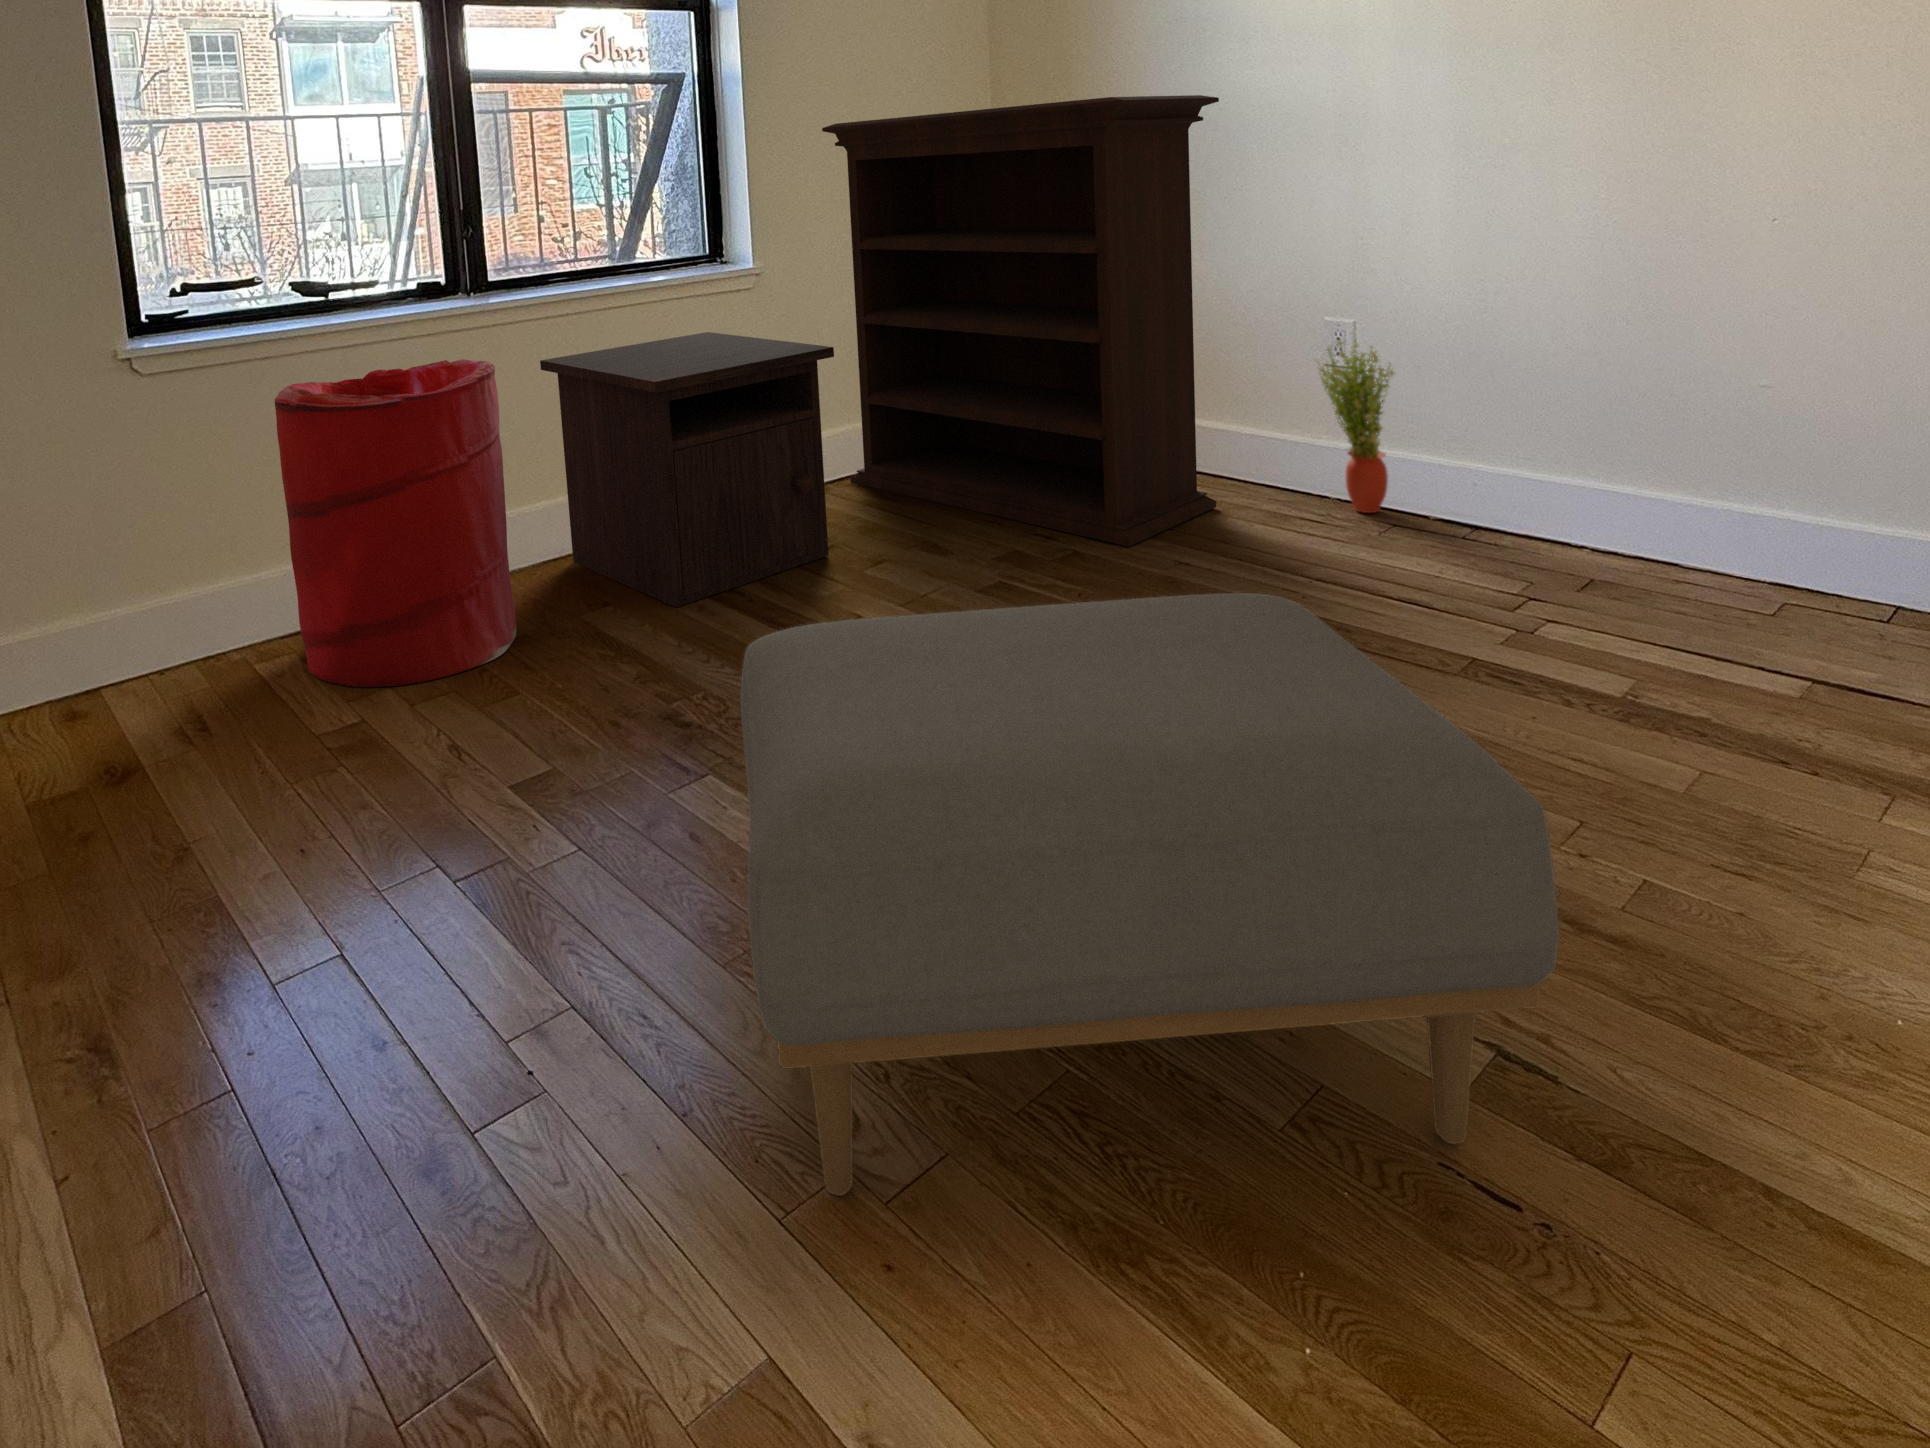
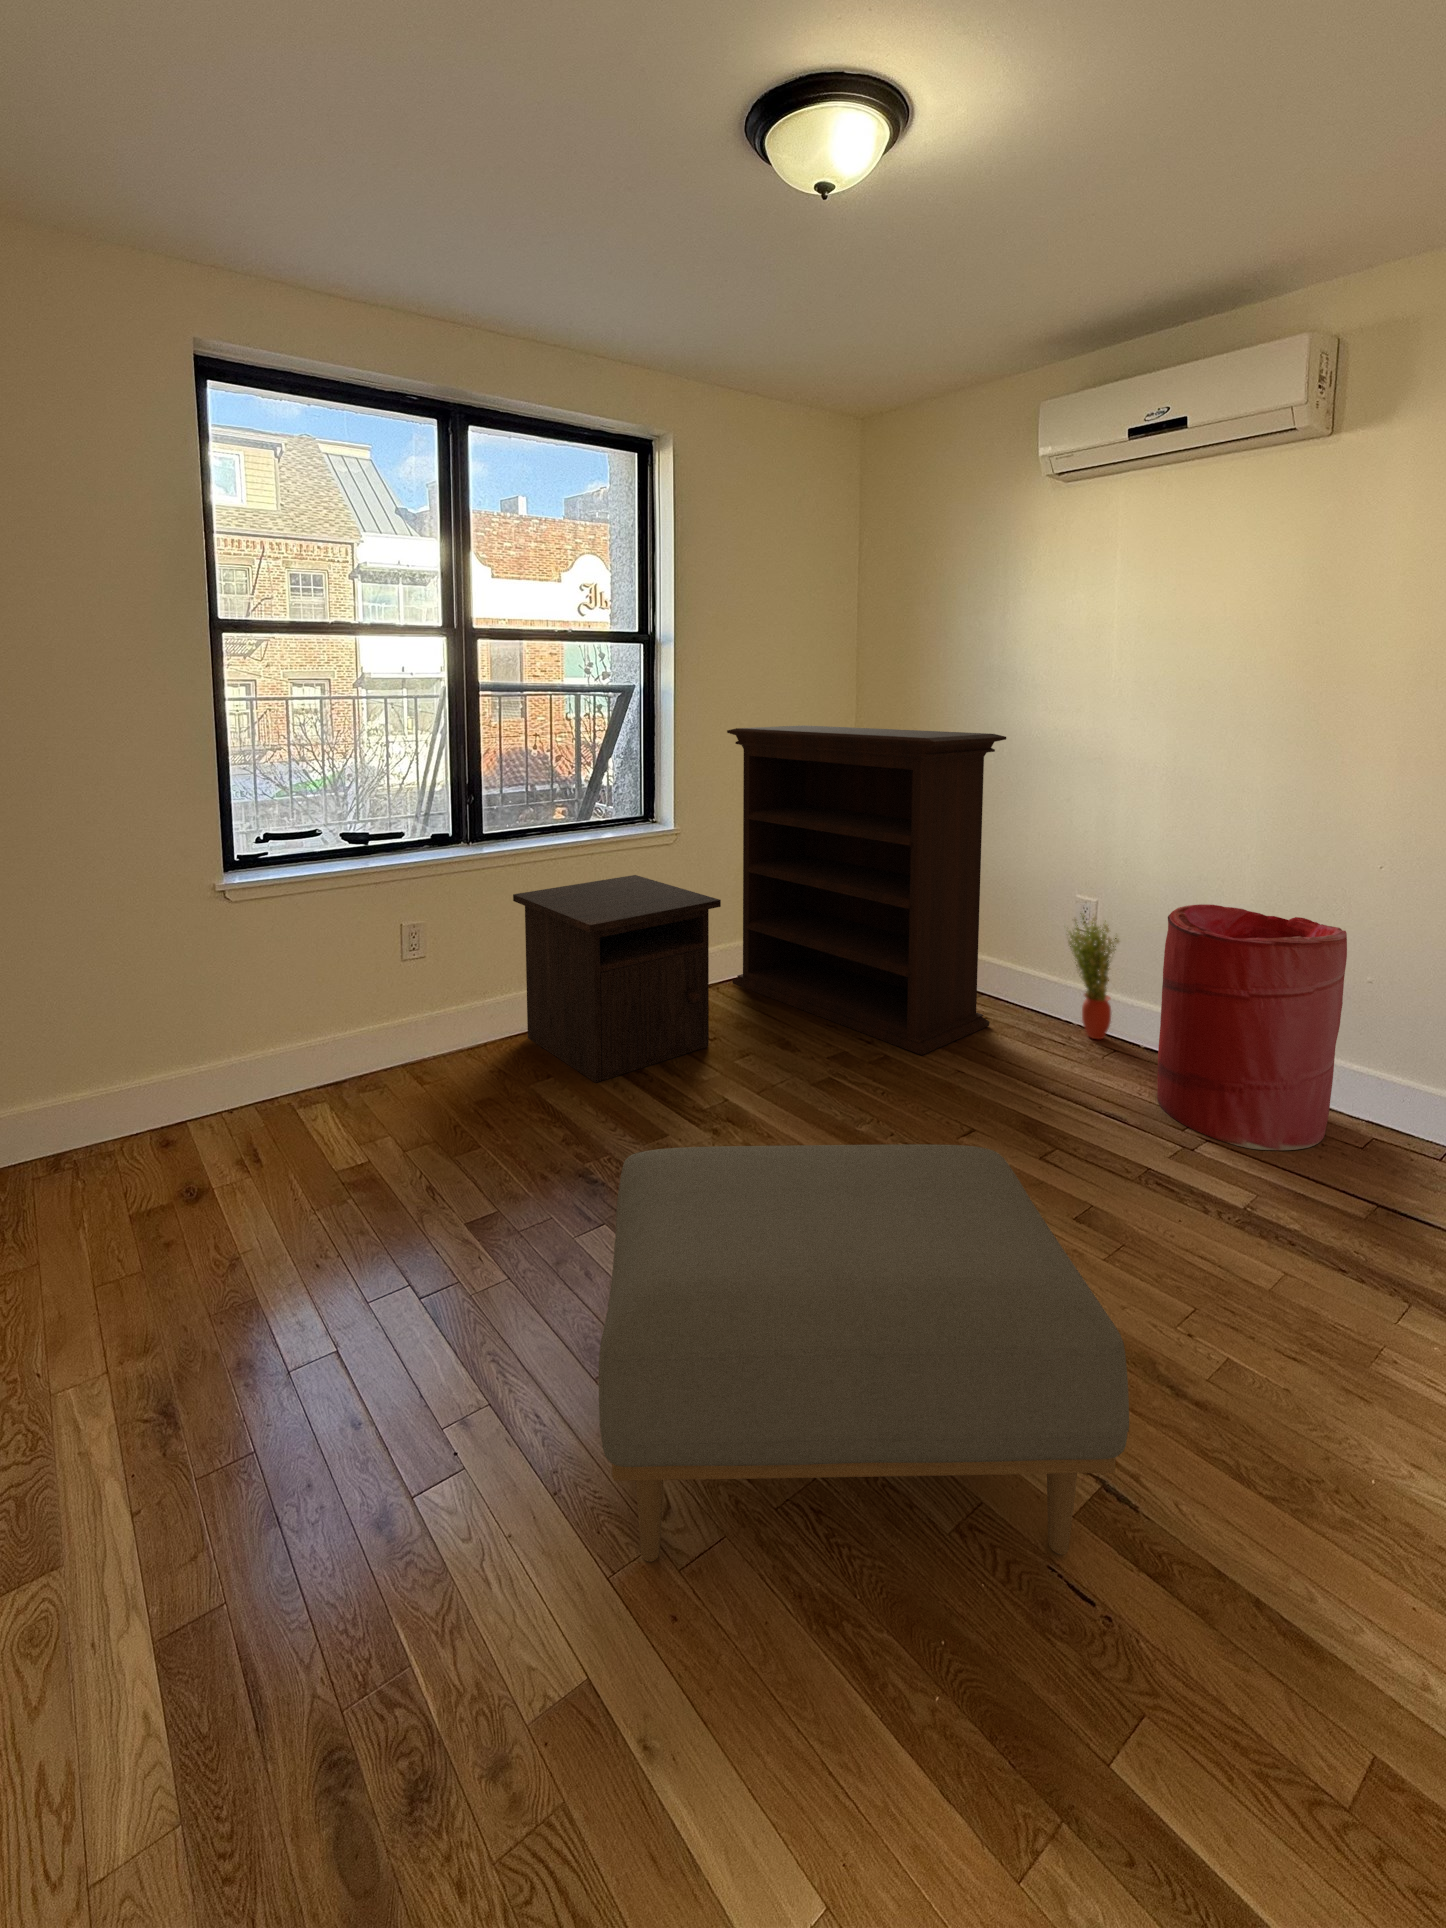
laundry hamper: present [274,359,516,687] -> present [1157,904,1347,1150]

